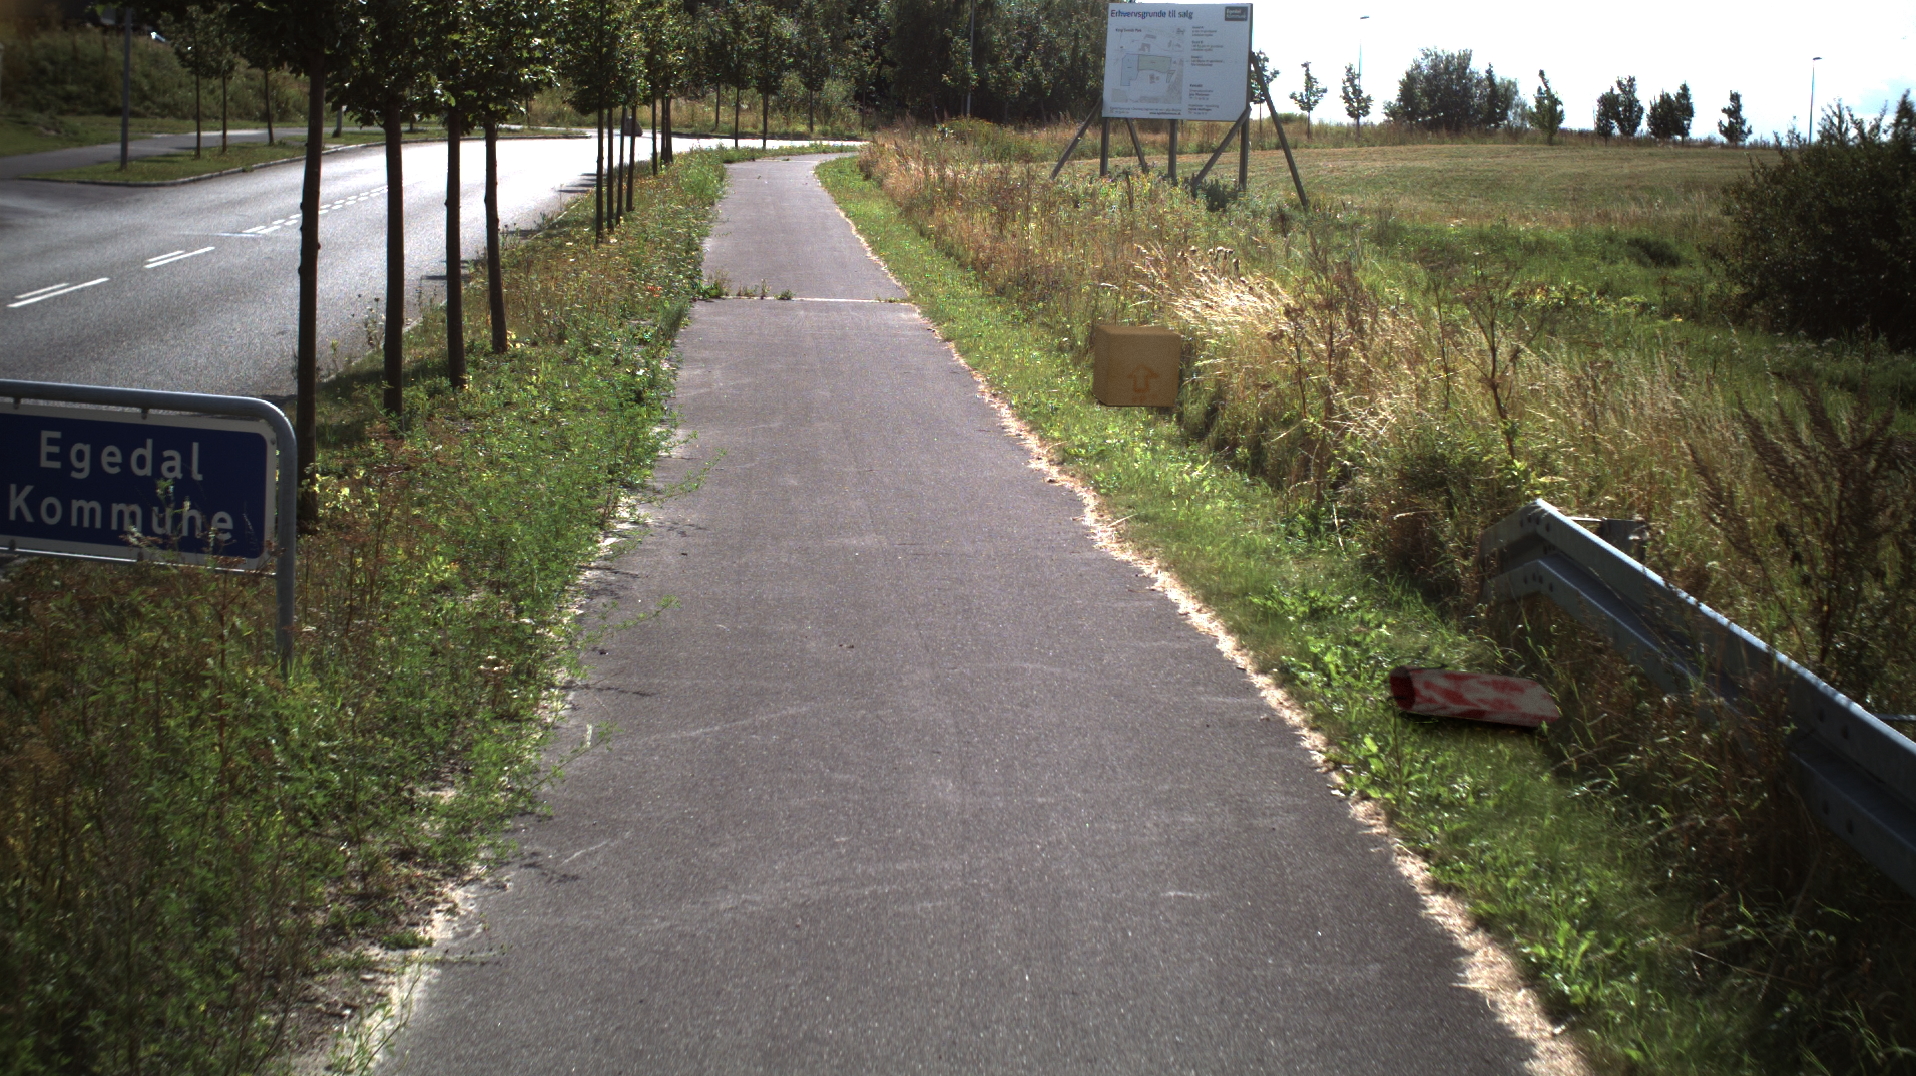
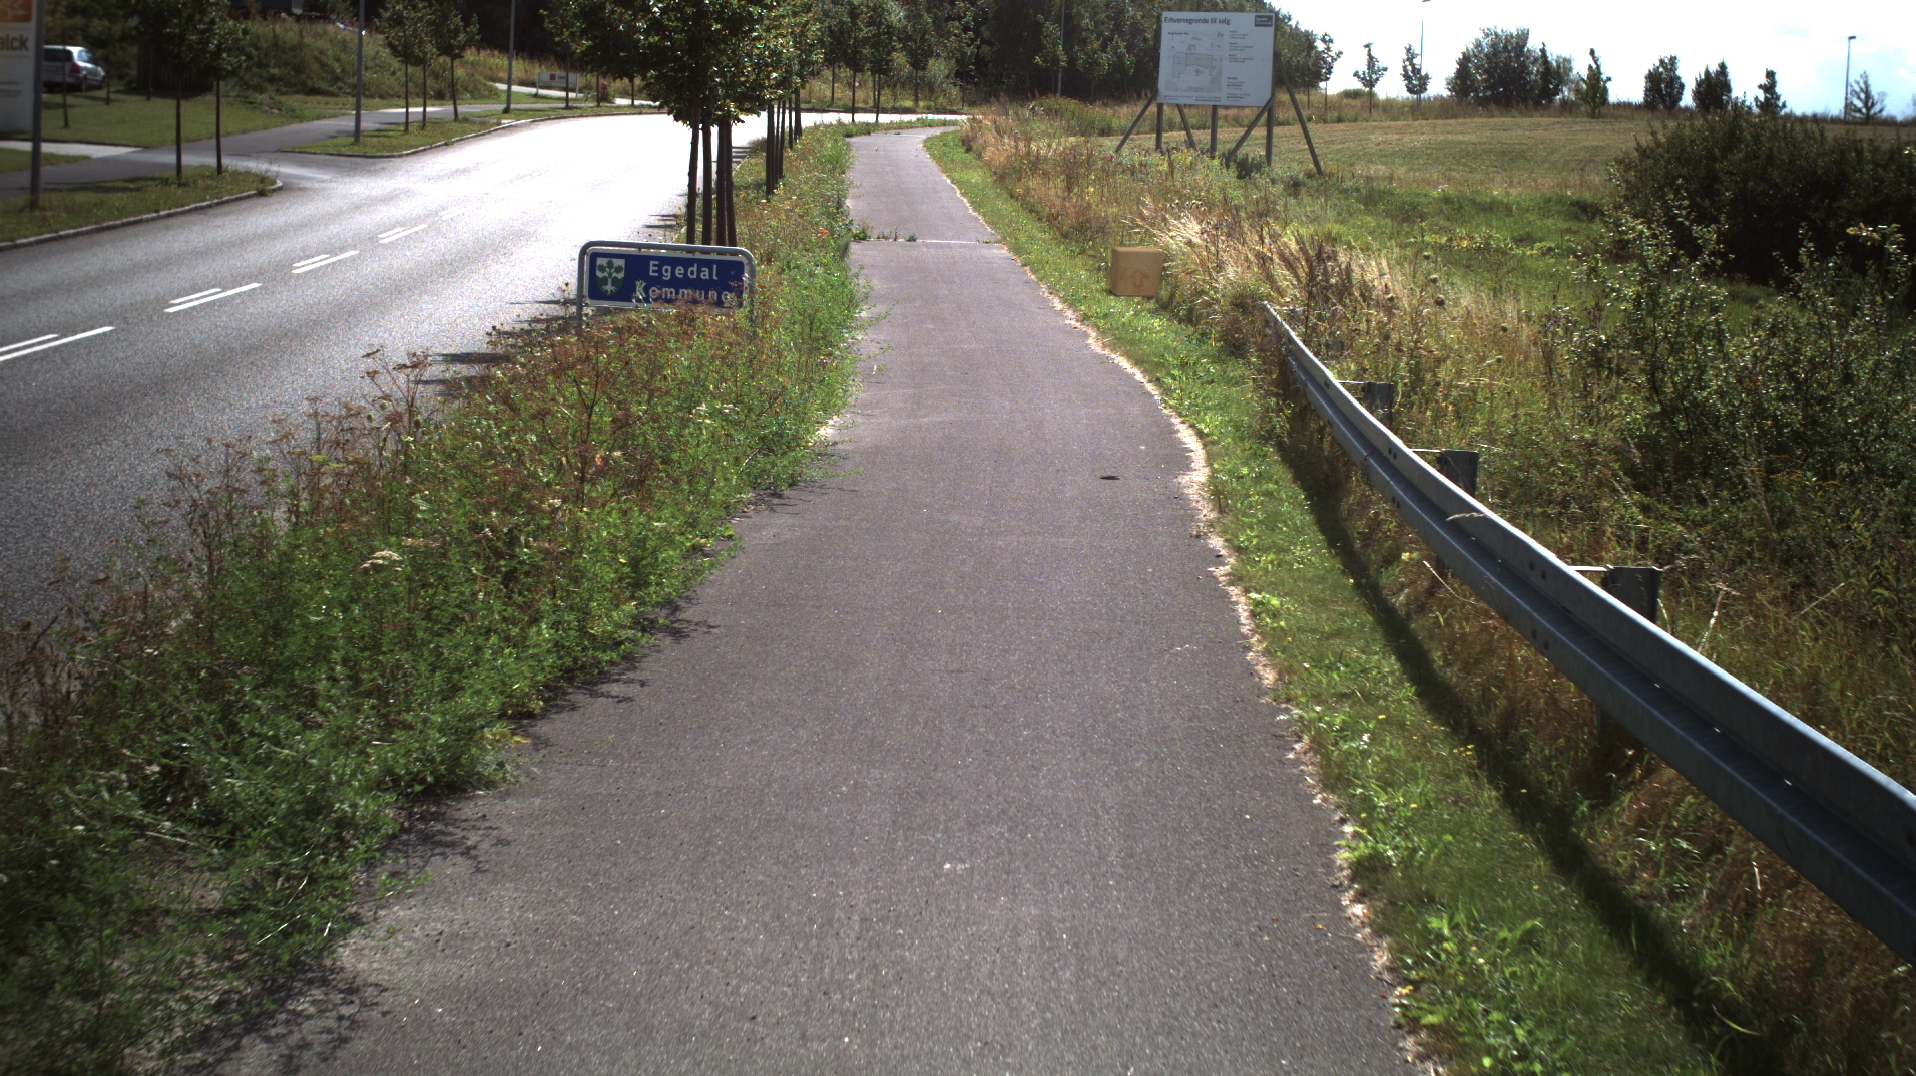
bag: present [1386,656,1559,727] -> none [1204,374,1277,404]

